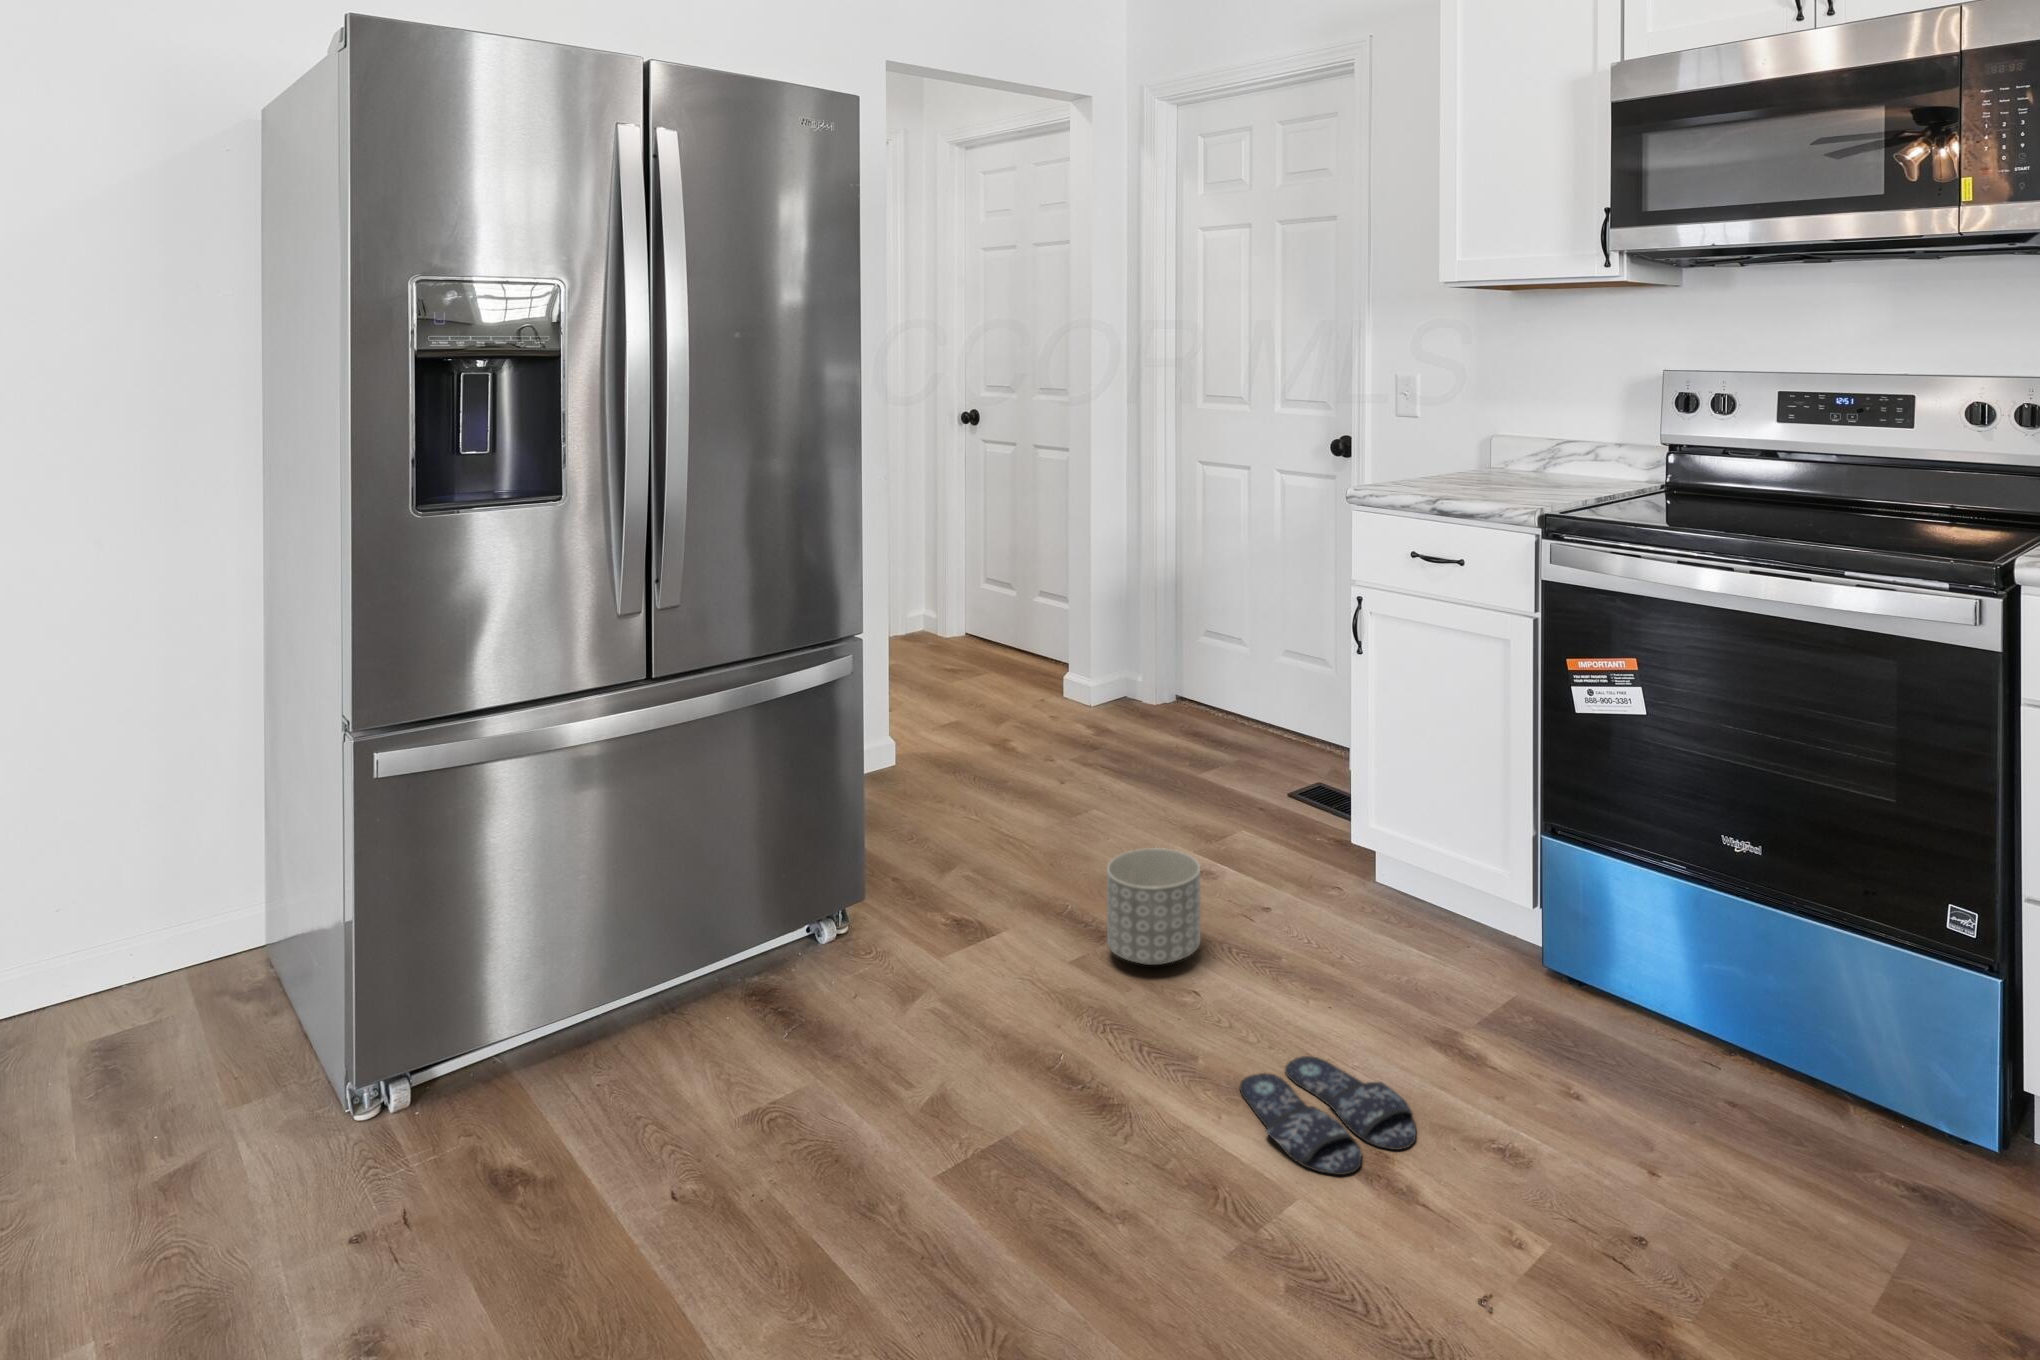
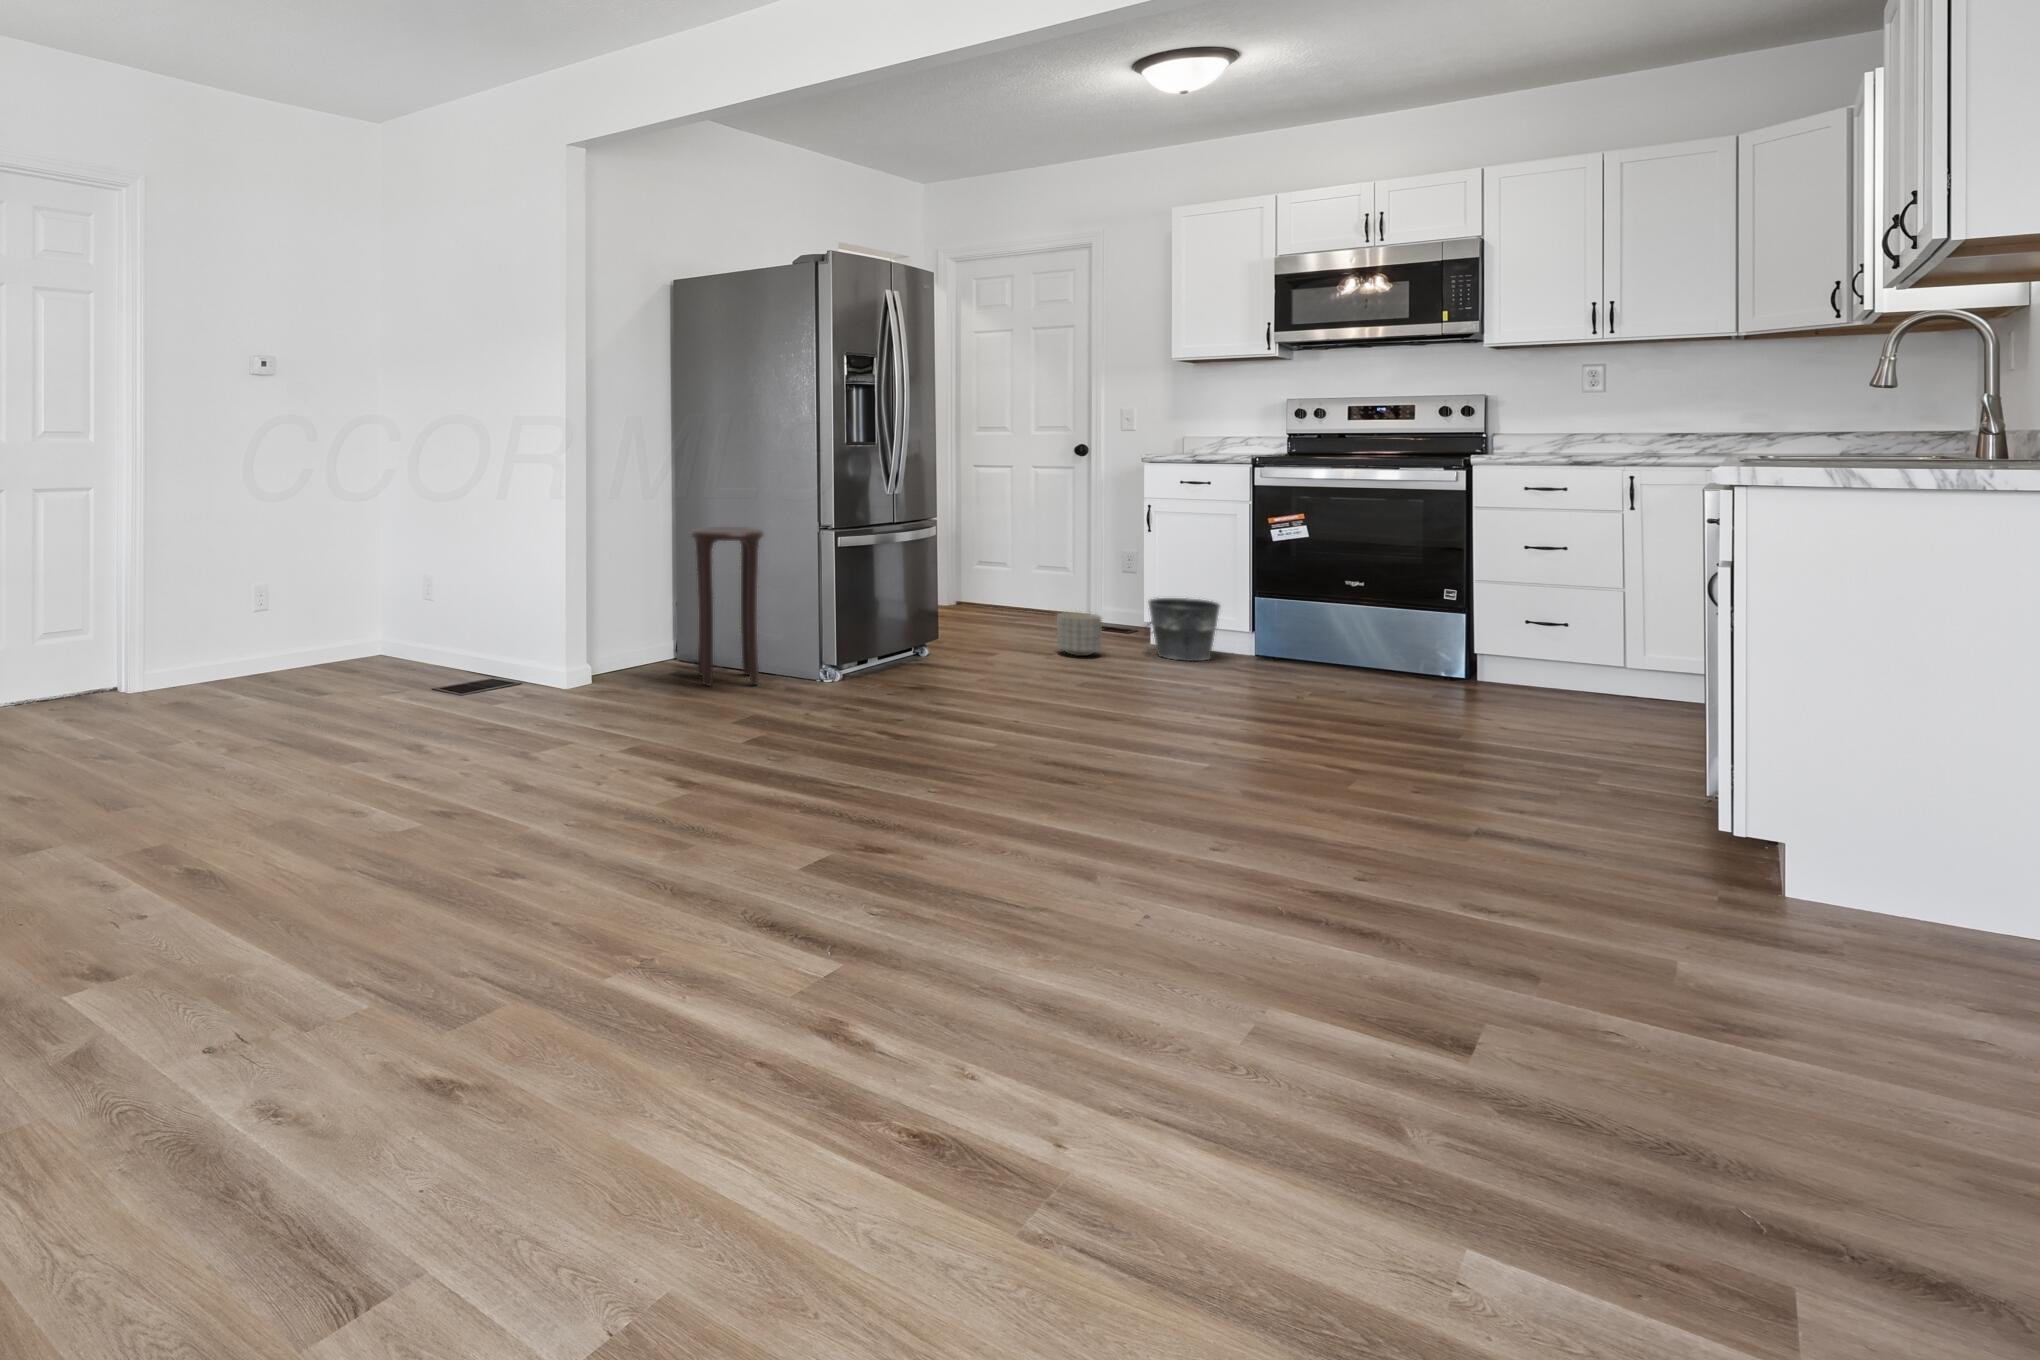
stool: none [25,681,268,1123] -> present [690,527,764,685]
bucket: none [1290,821,1456,1001] -> present [1142,598,1220,661]
slippers: present [1240,1056,1416,1175] -> none [1159,670,1242,686]

